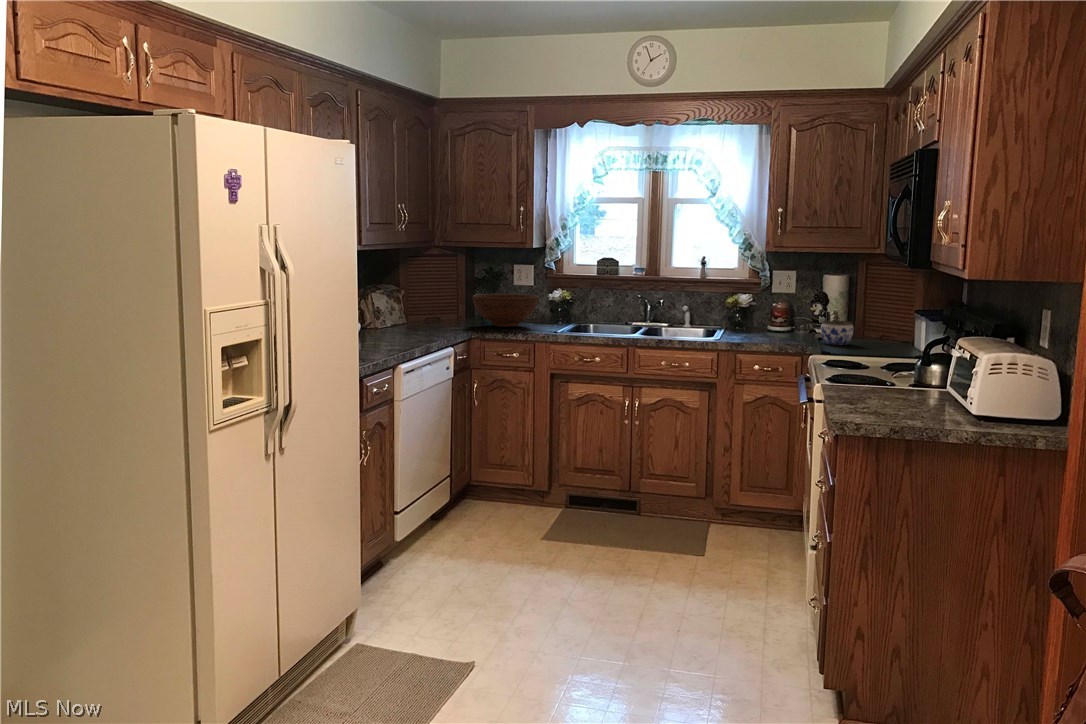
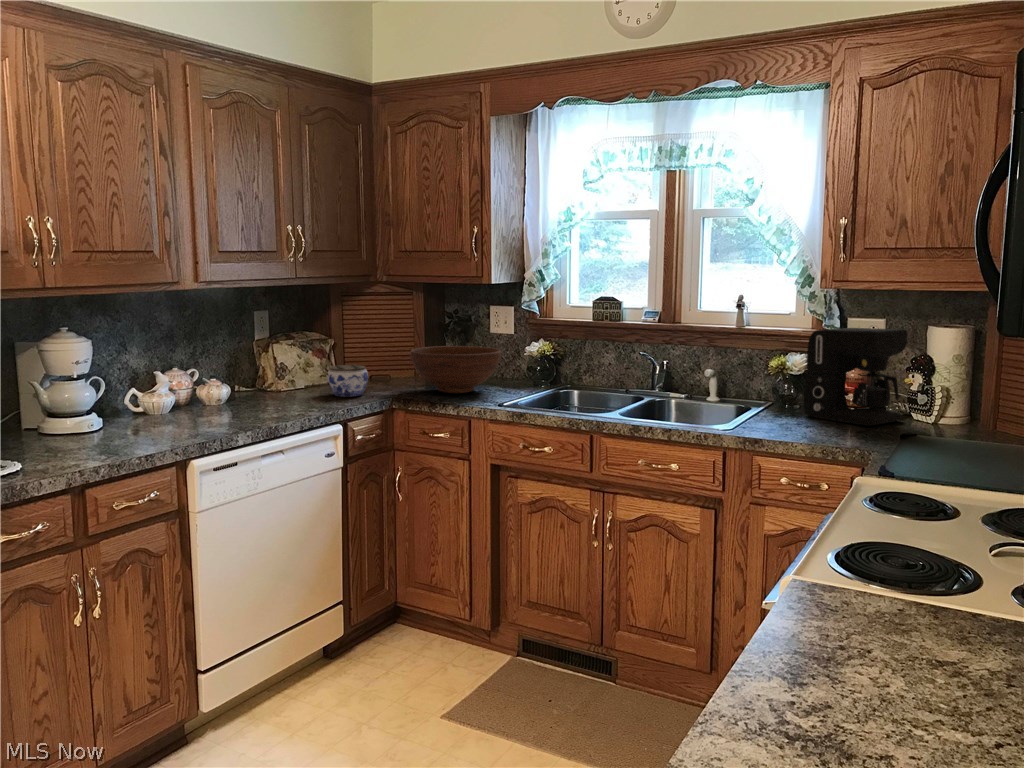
coffee maker: none [749,277,811,337] -> present [804,328,907,426]
jar: present [821,320,854,345] -> present [328,364,368,397]

